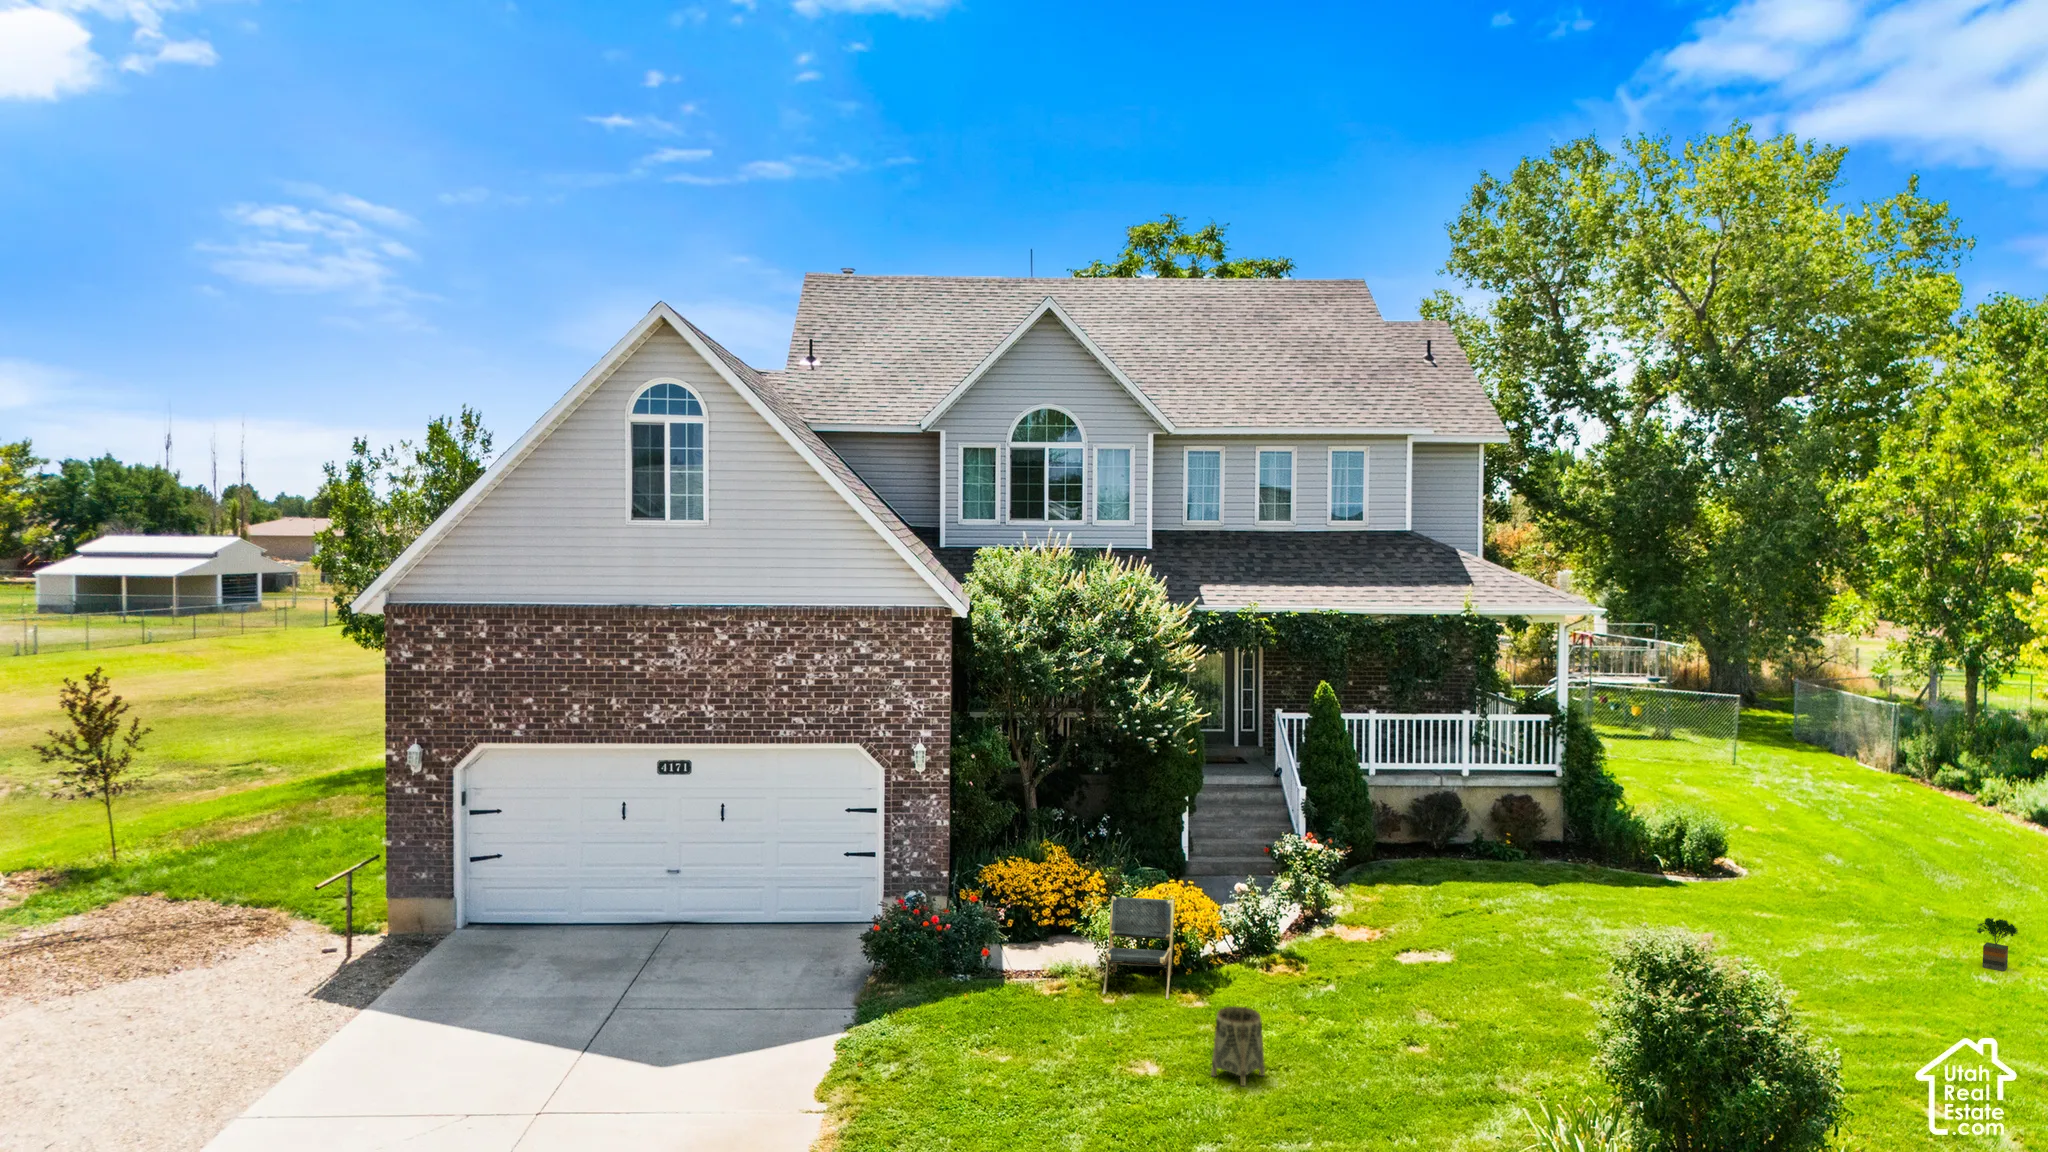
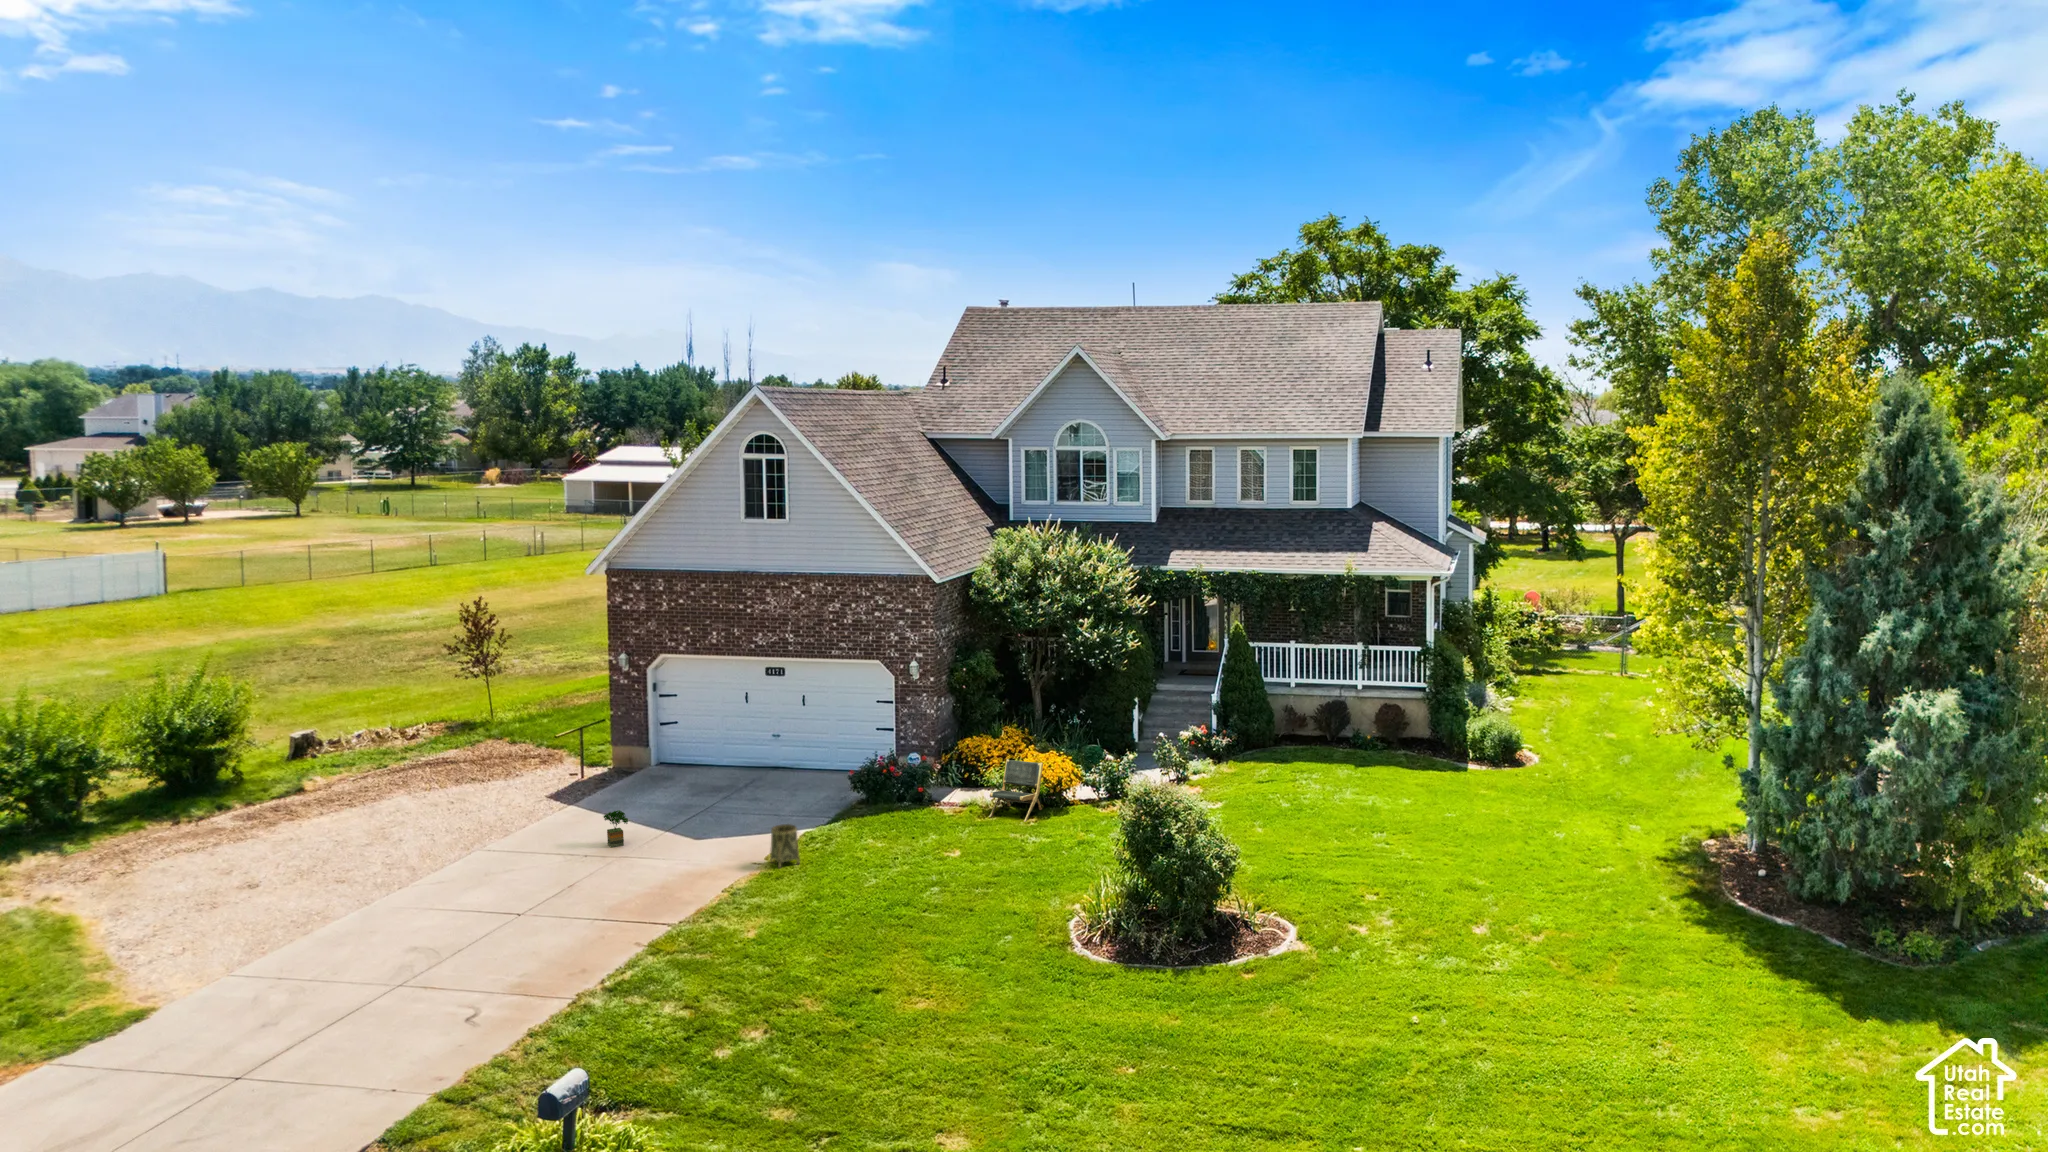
potted tree: present [1977,918,2018,971] -> present [604,810,628,848]
basket: present [1211,1007,1265,1086] -> present [770,824,800,868]

